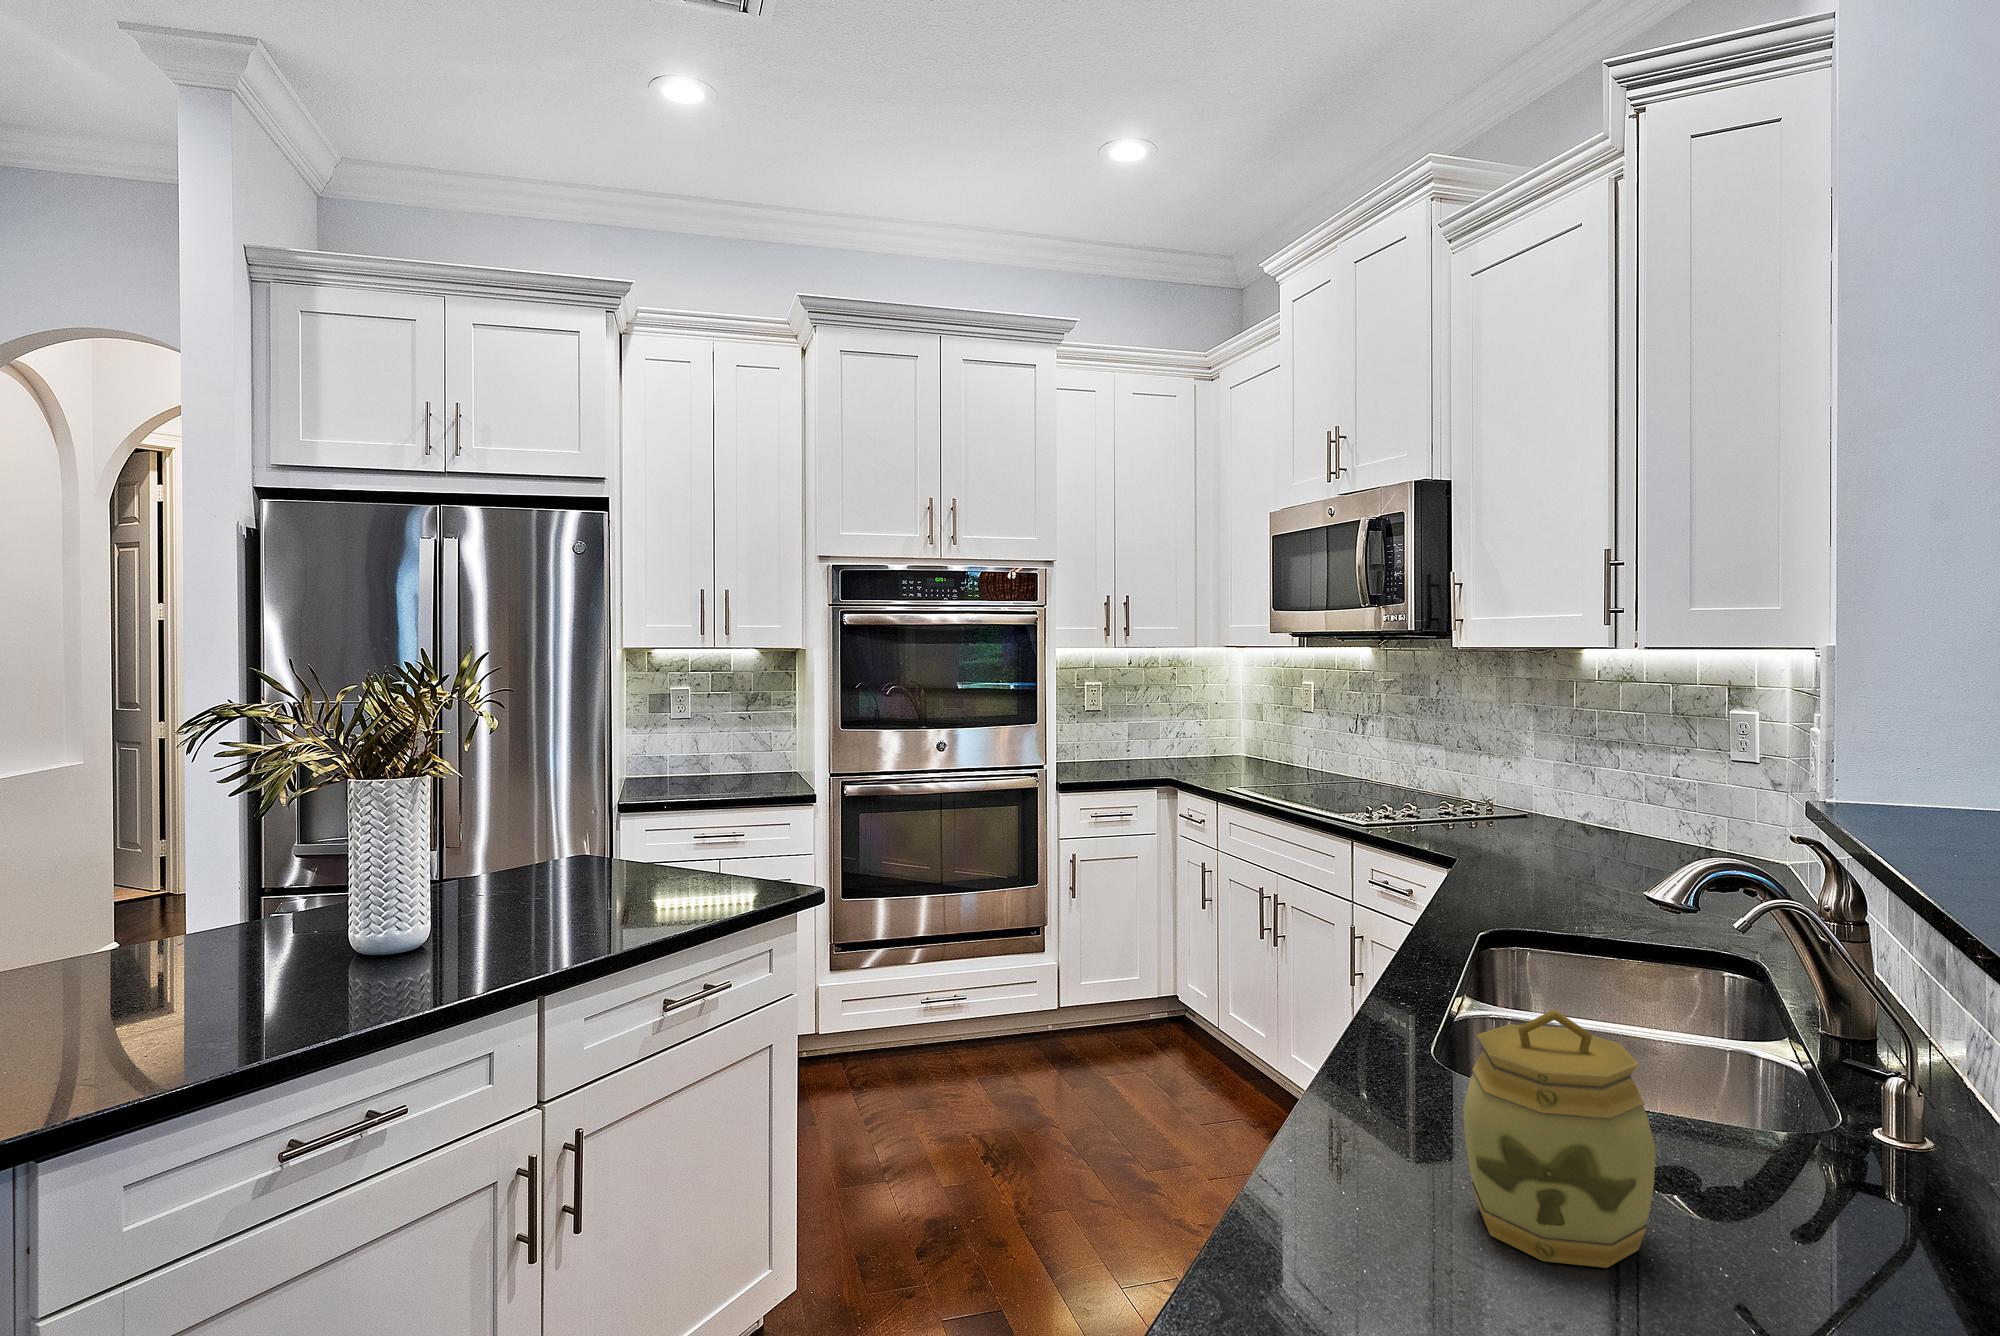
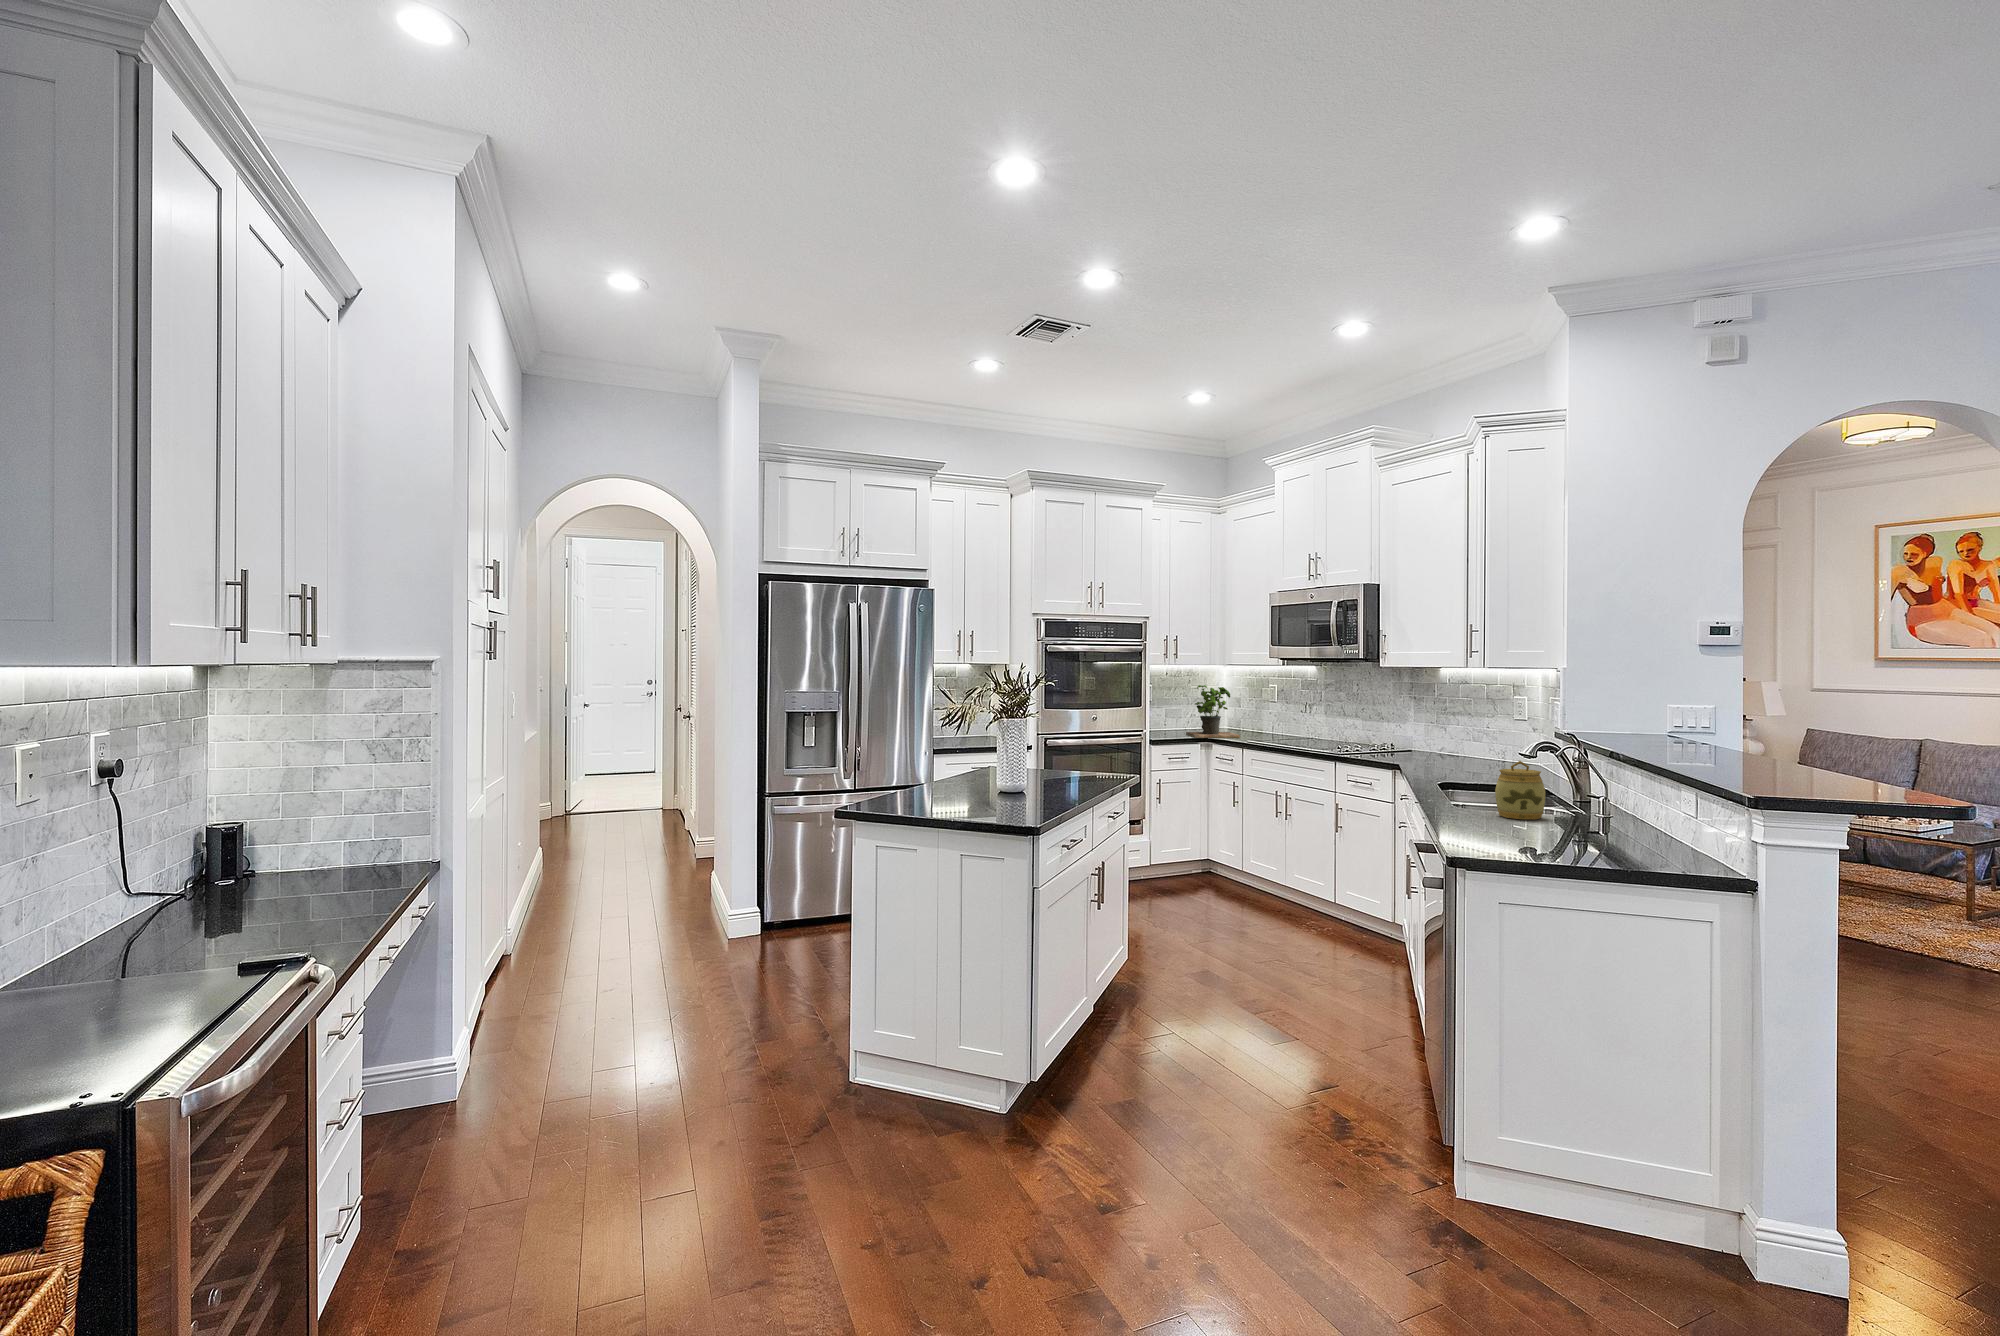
potted plant: none [1153,683,1234,777] -> present [1186,685,1240,738]

